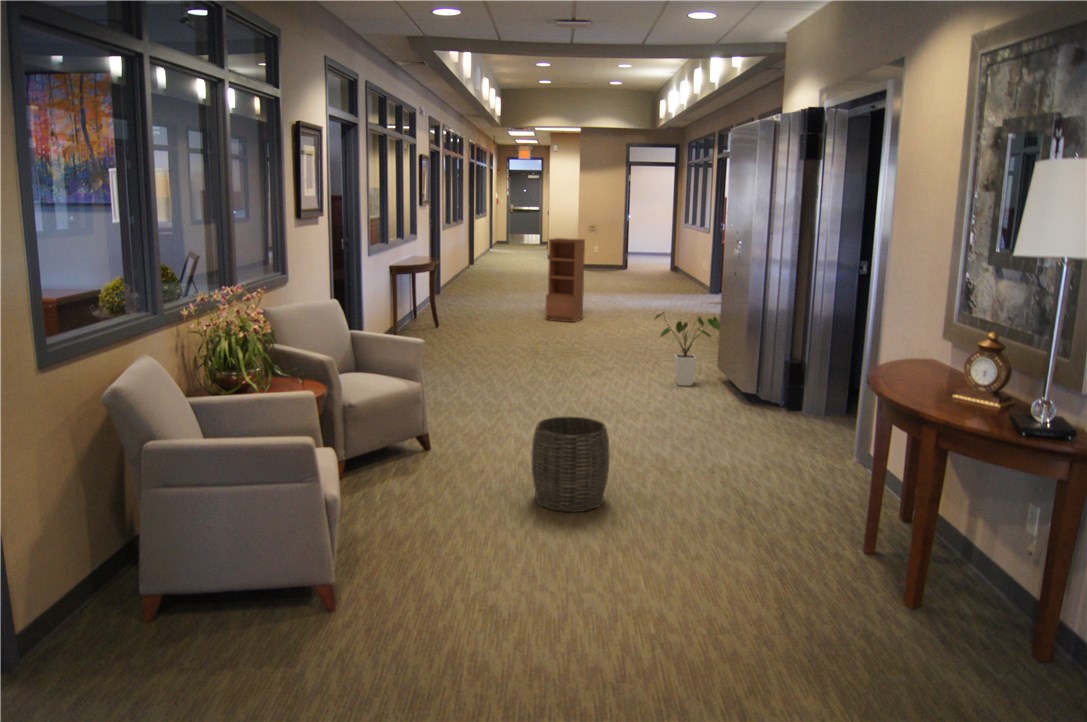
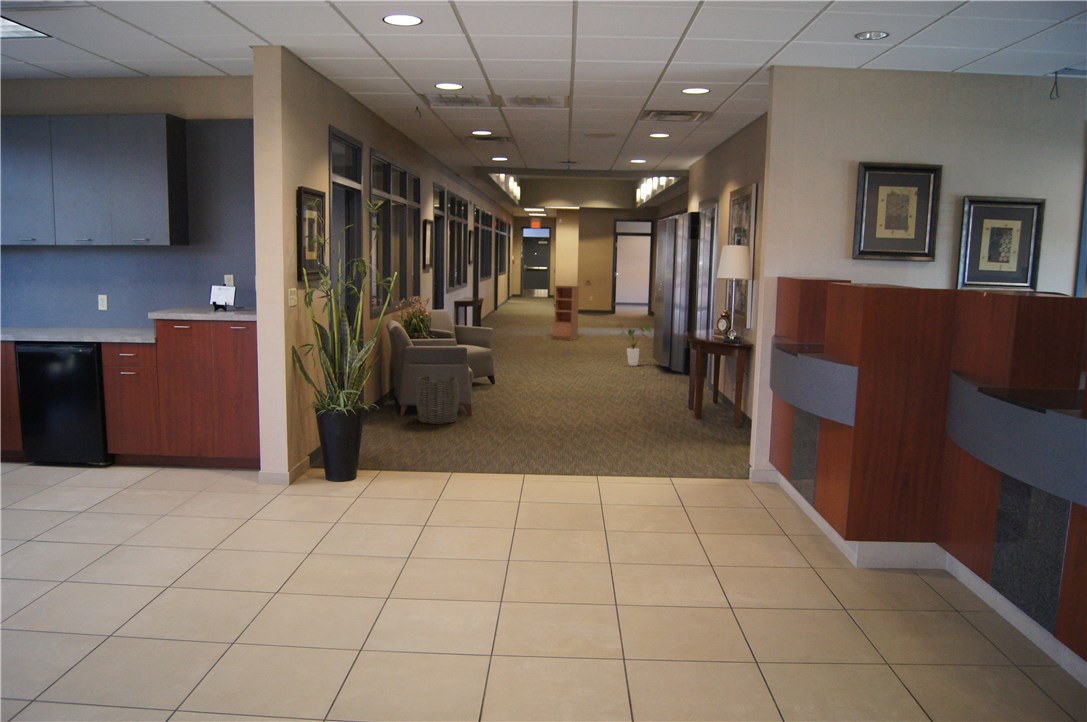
woven basket: present [532,416,609,512] -> present [416,376,459,424]

